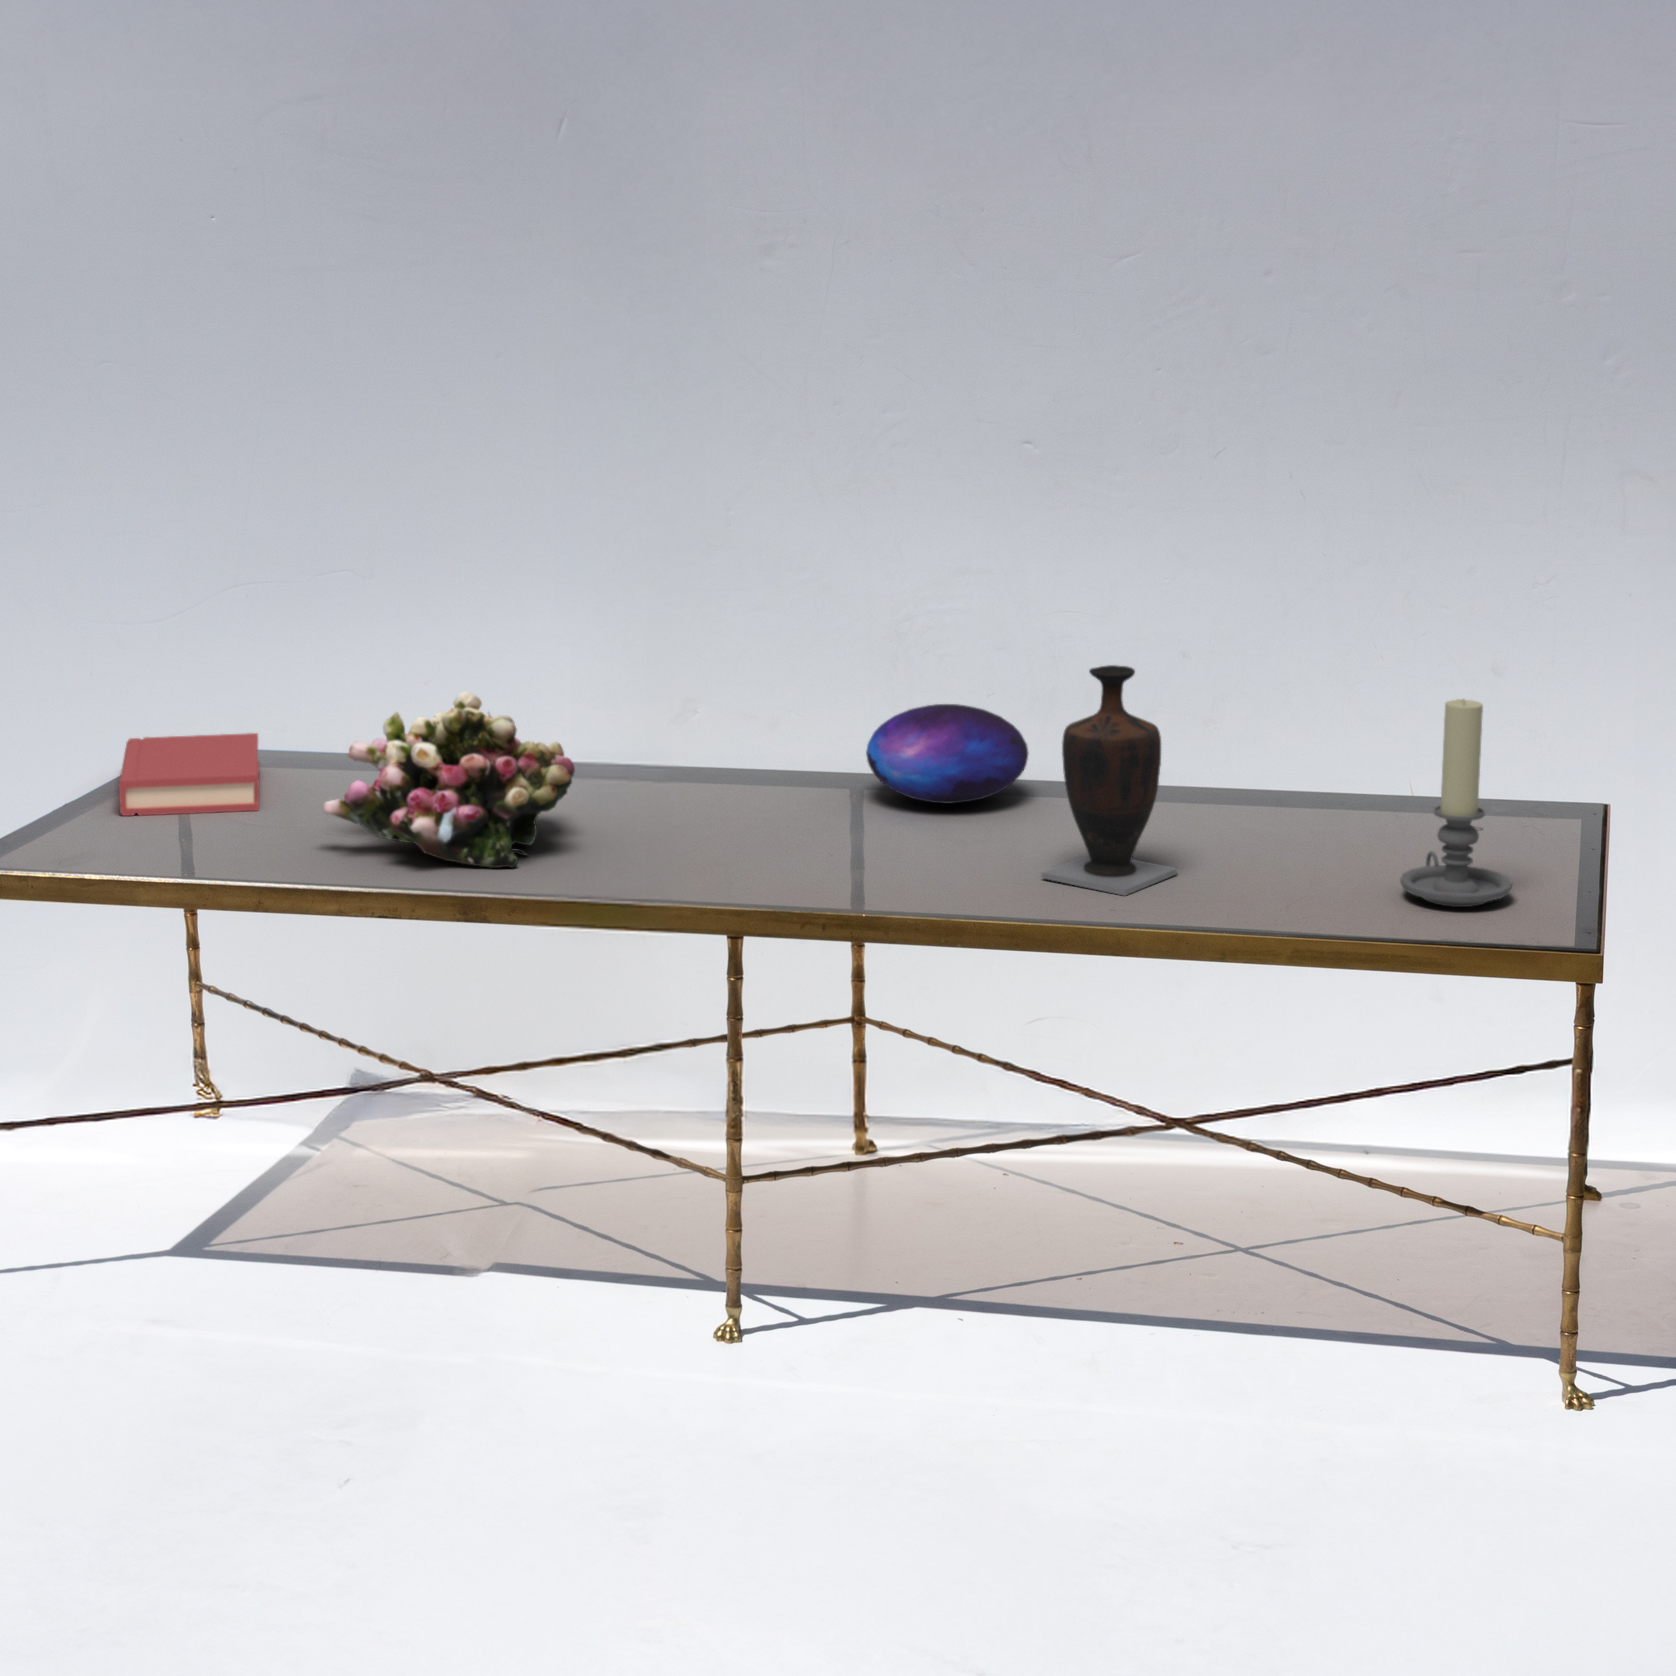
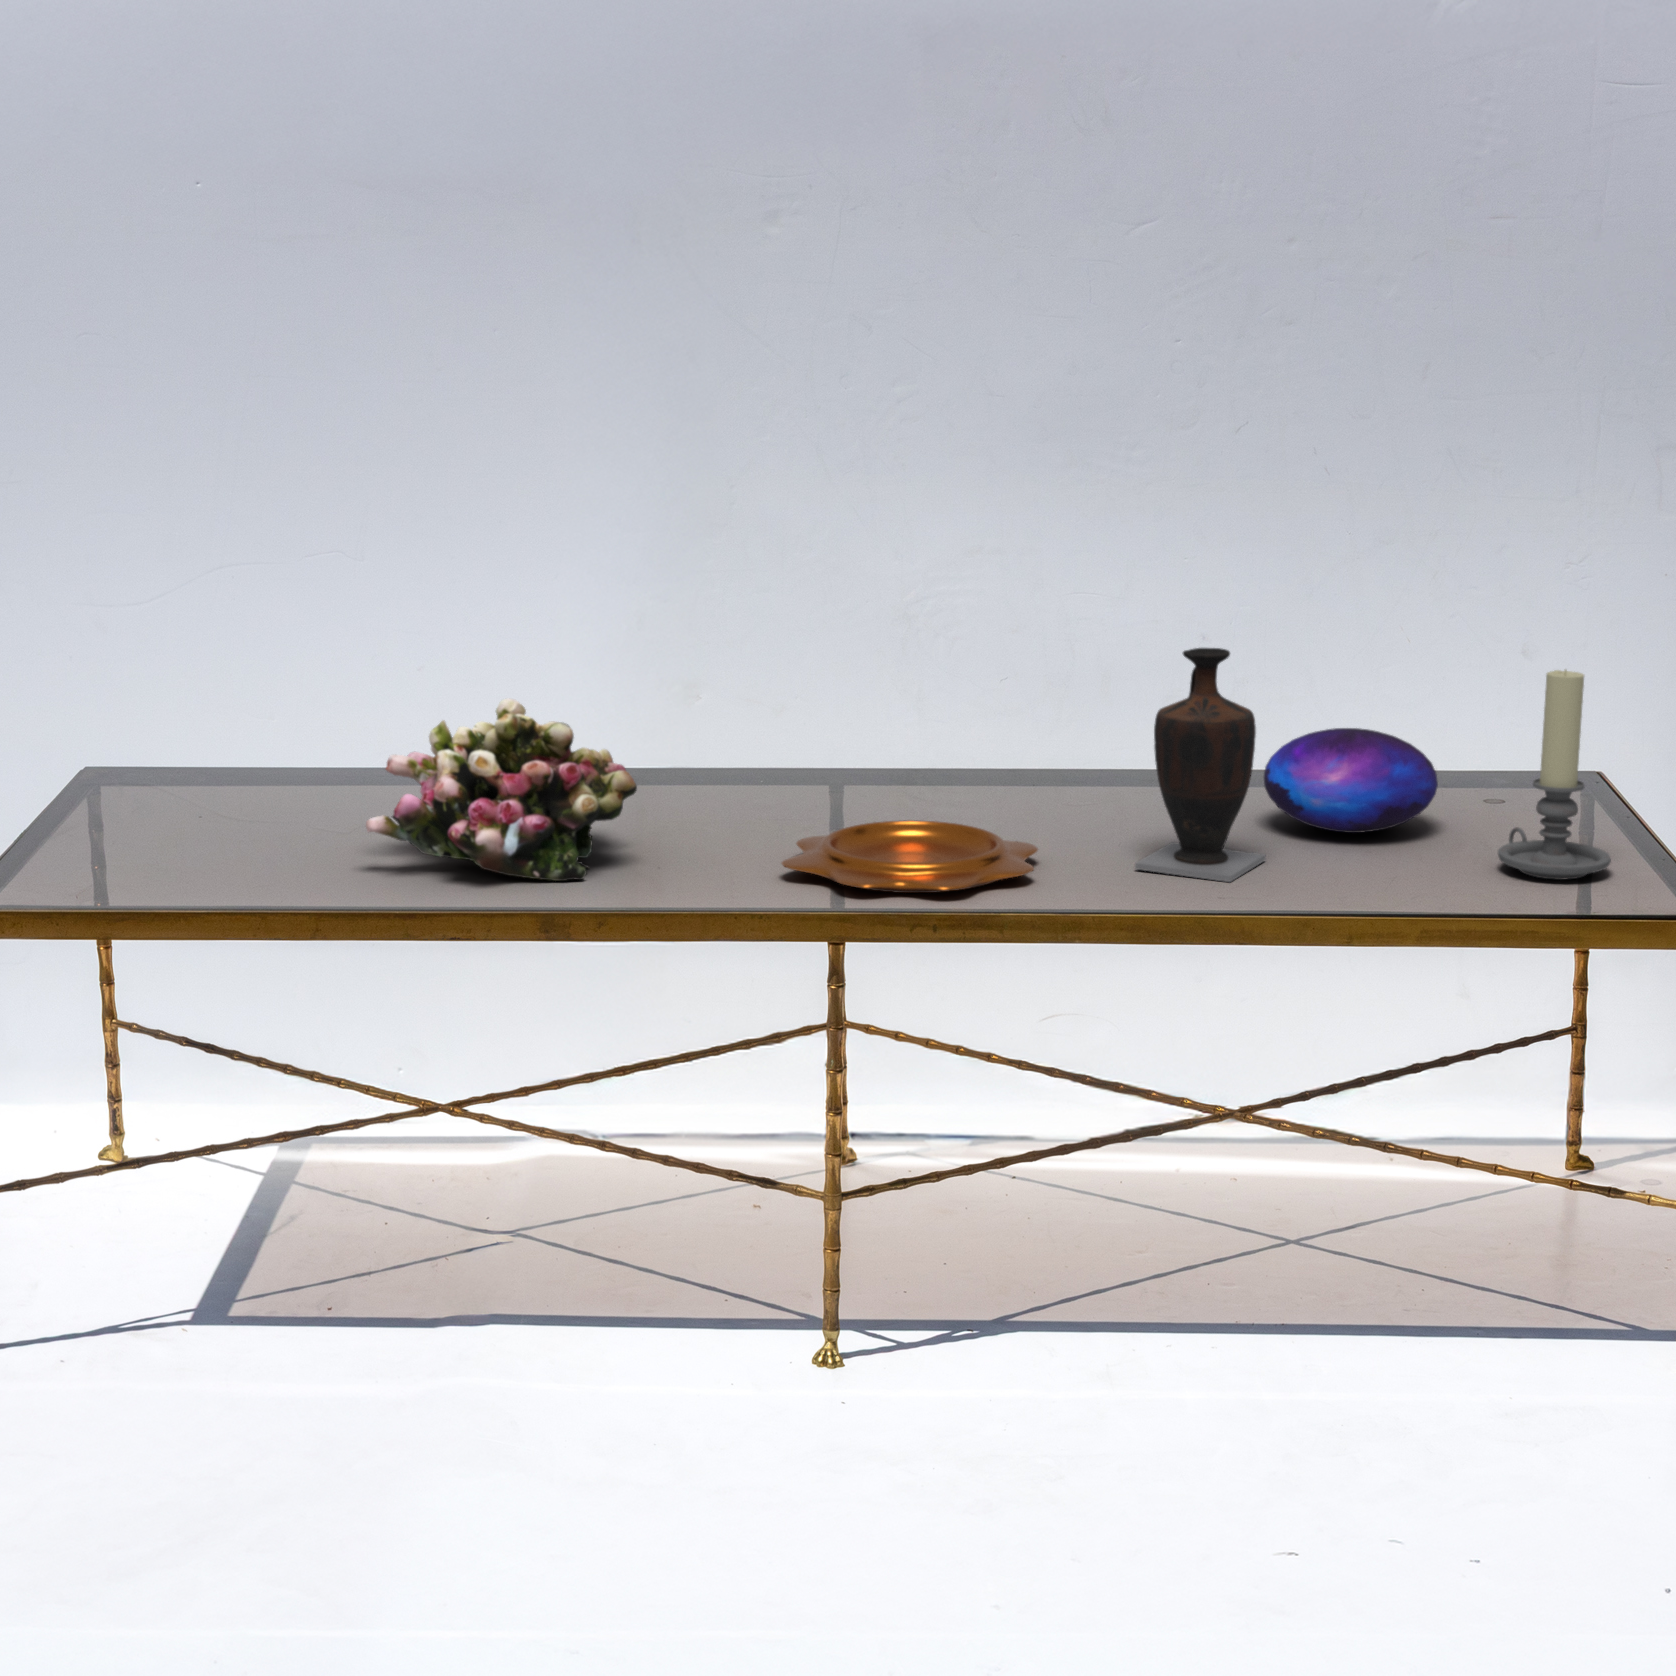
decorative orb: present [866,704,1028,803] -> present [1264,728,1438,833]
hardback book: present [119,733,260,816] -> none [106,760,271,846]
decorative bowl: none [699,821,954,893] -> present [782,820,1038,893]

